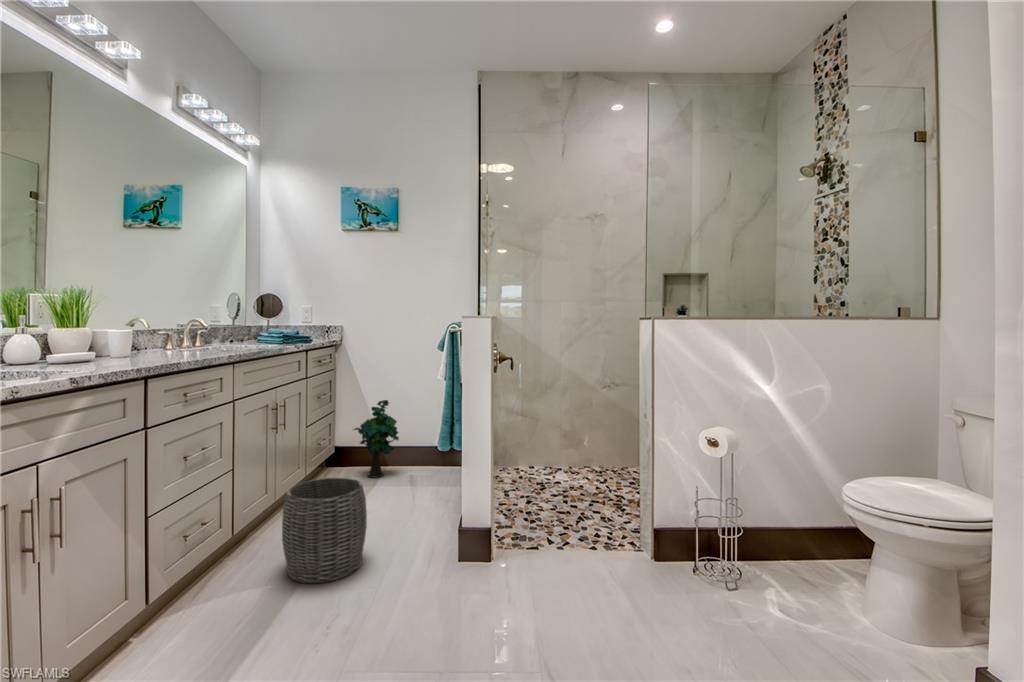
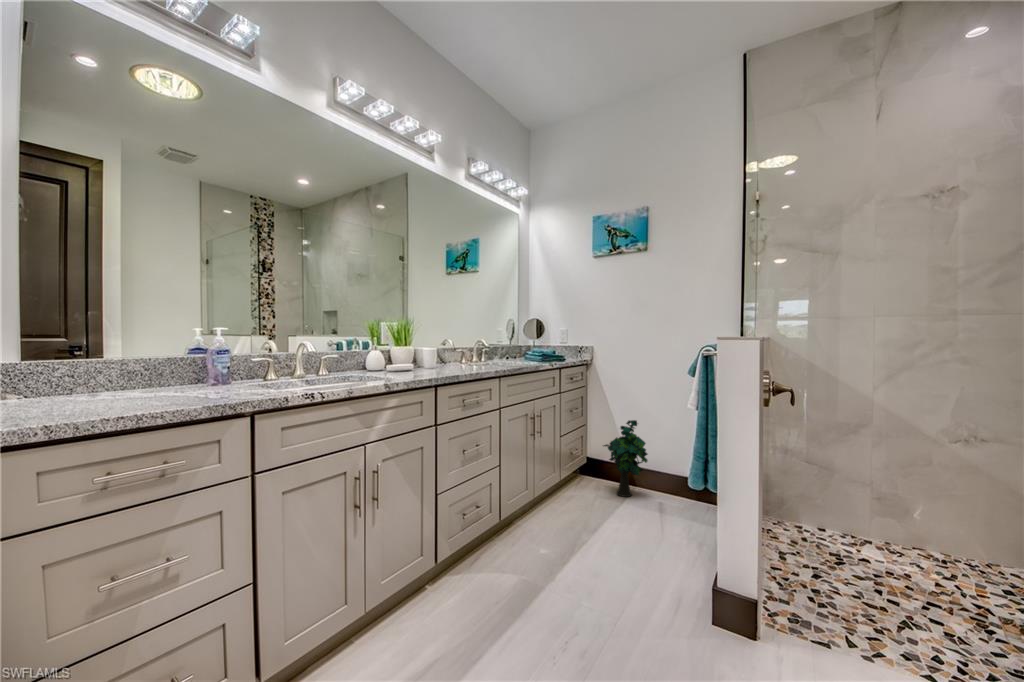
woven basket: present [282,478,367,583] -> none [524,500,604,615]

